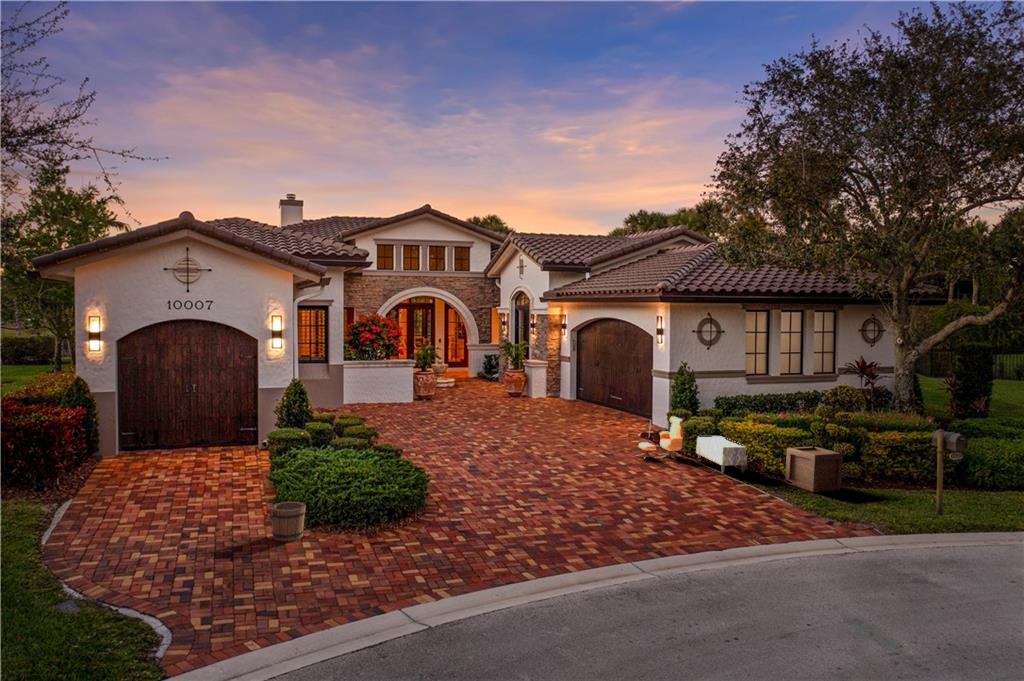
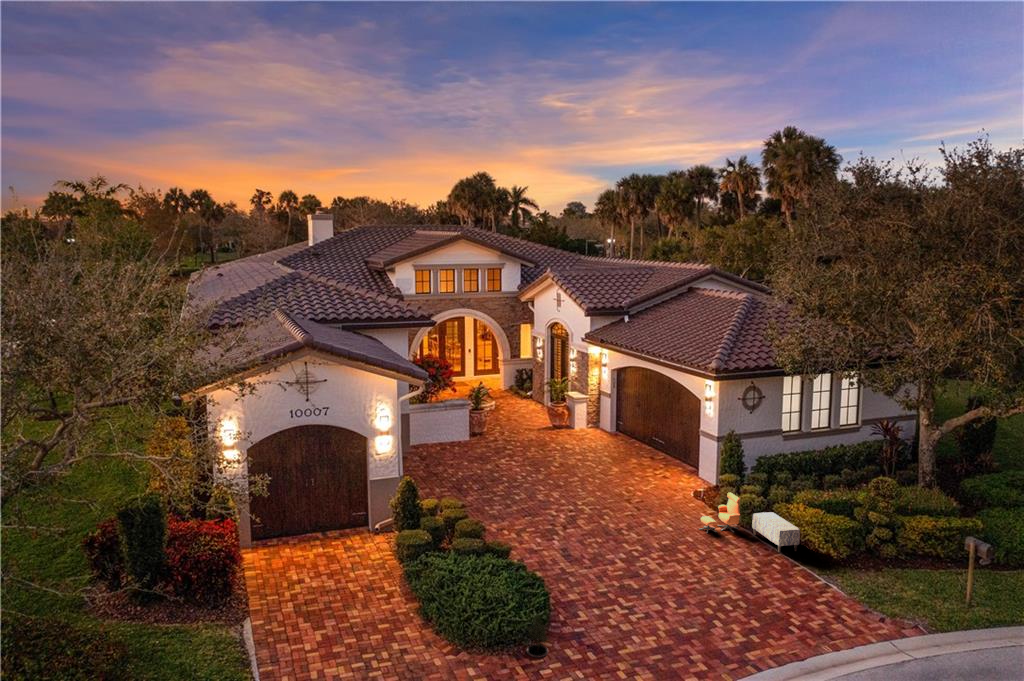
wooden crate: present [785,446,843,492] -> none [834,532,885,577]
potted tree: none [381,487,410,538] -> present [527,617,548,657]
bucket: present [268,502,306,541] -> none [439,629,468,666]

